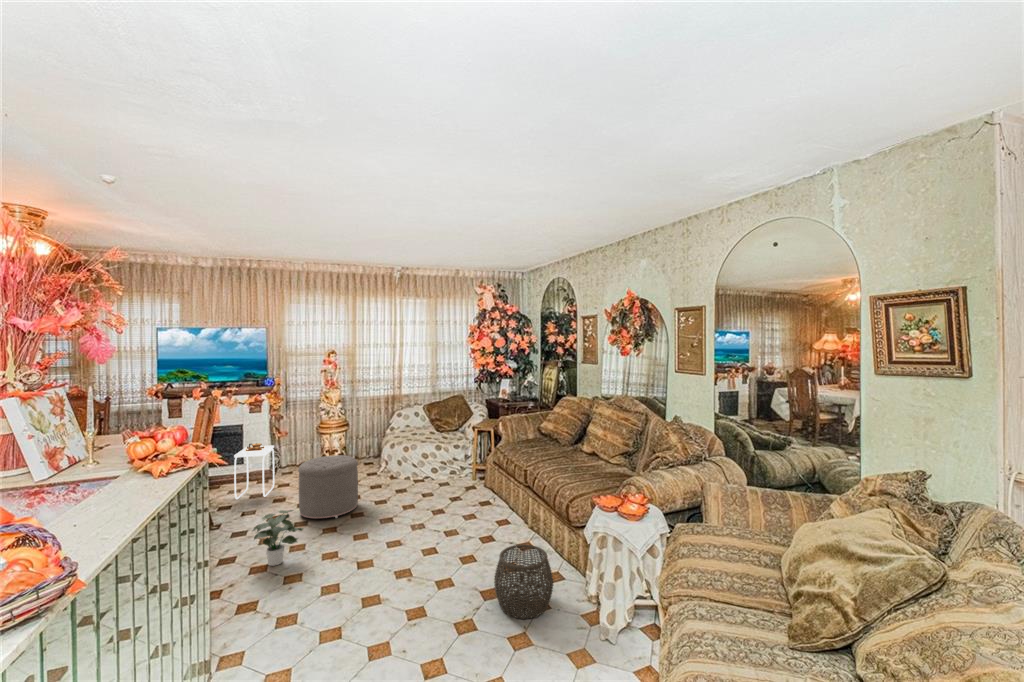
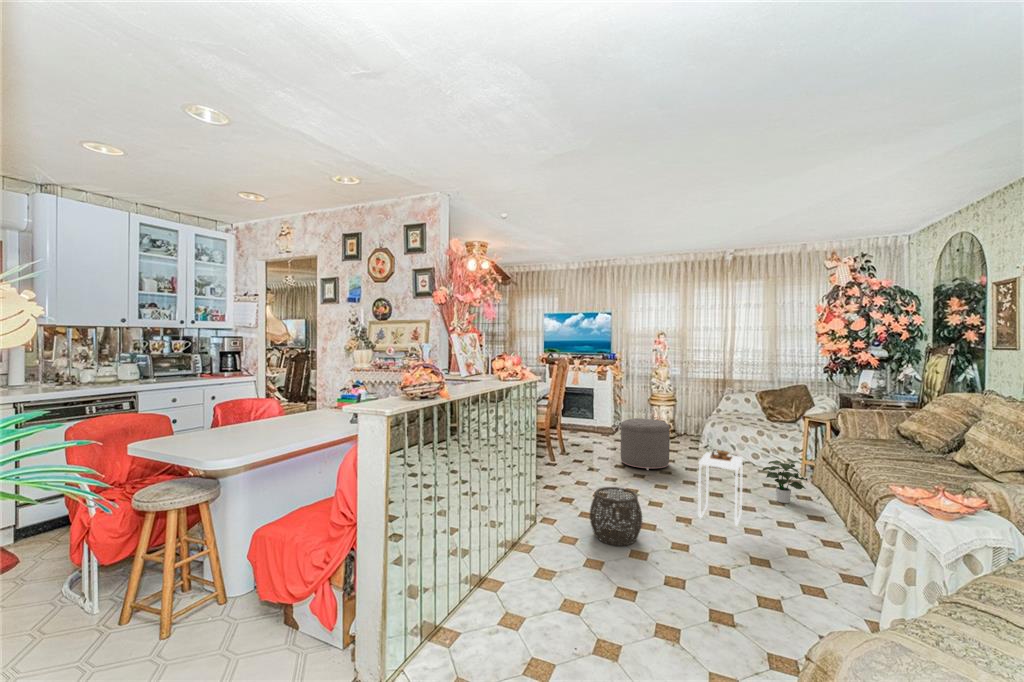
side table: present [234,443,274,499] -> present [698,449,743,526]
potted plant: present [253,510,303,566] -> present [763,460,808,503]
woven basket: present [494,544,553,619] -> present [590,487,642,546]

